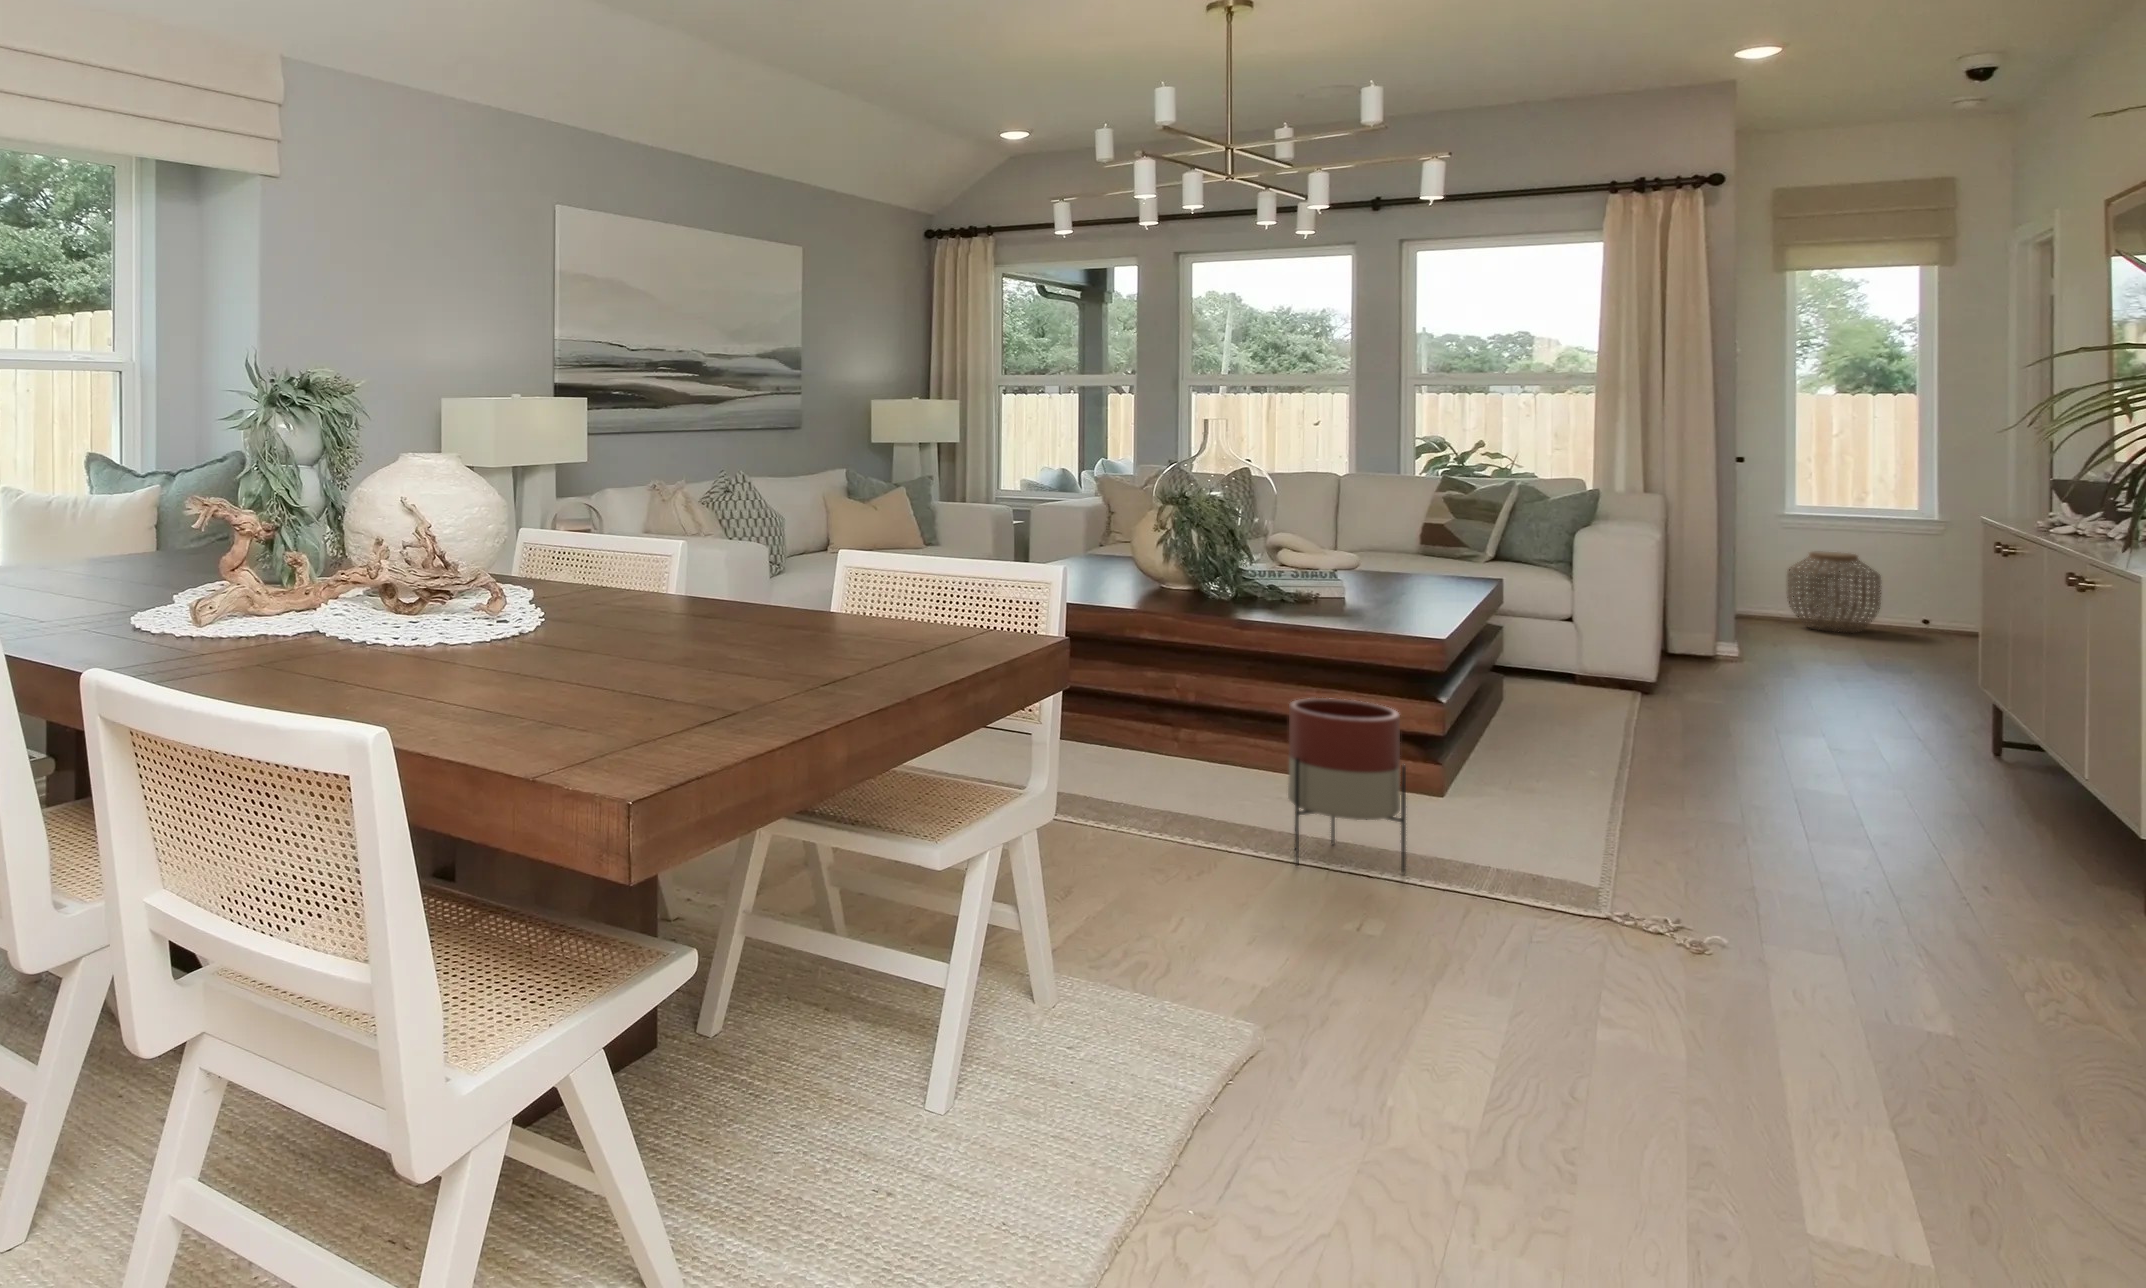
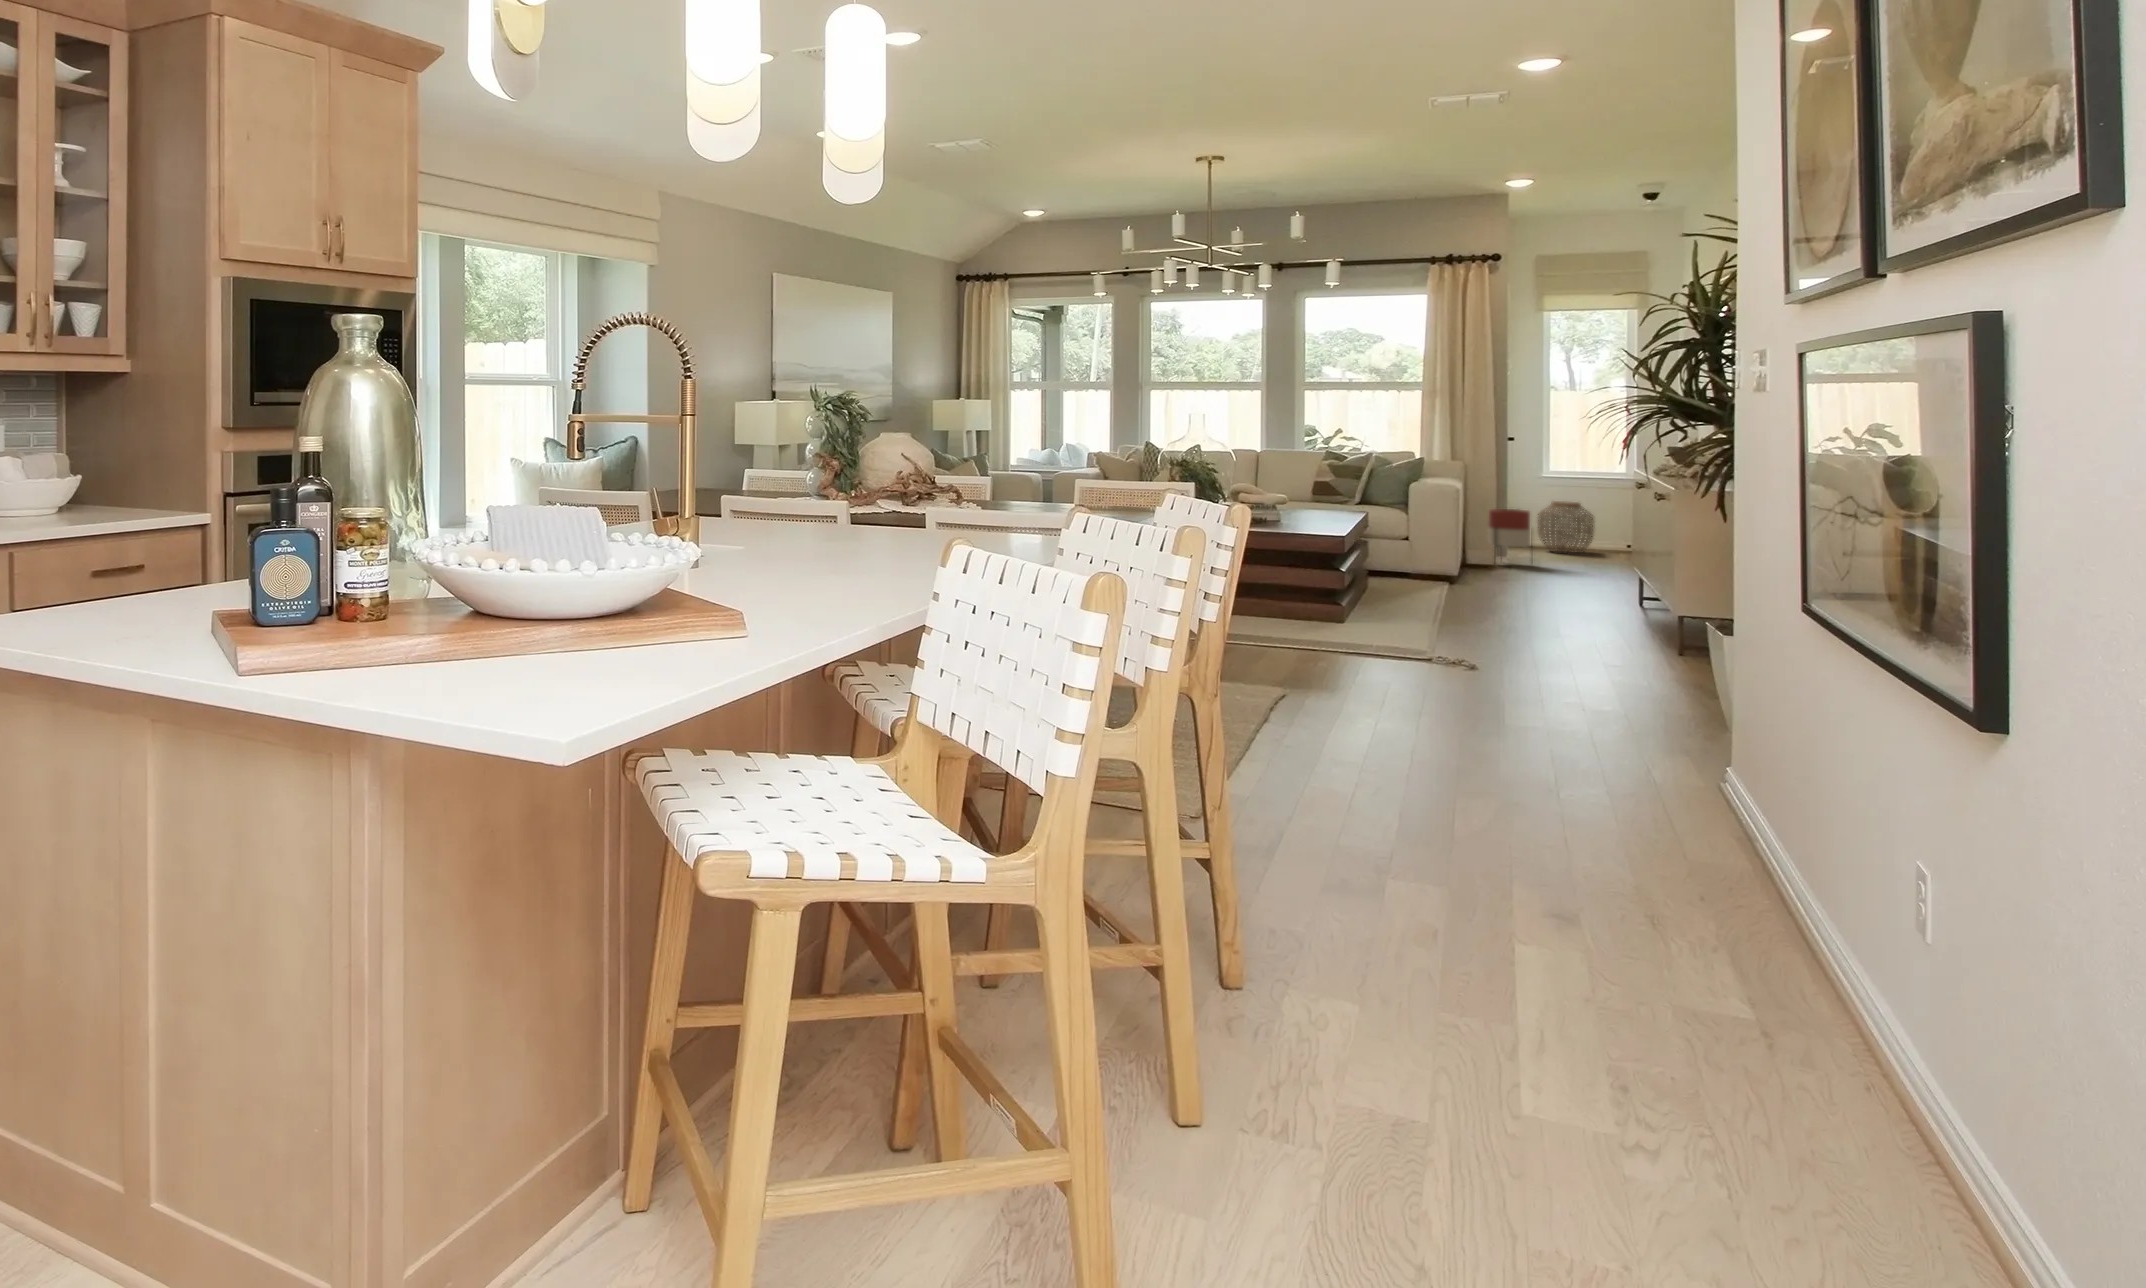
planter: present [1288,698,1406,873] -> present [1488,509,1532,559]

